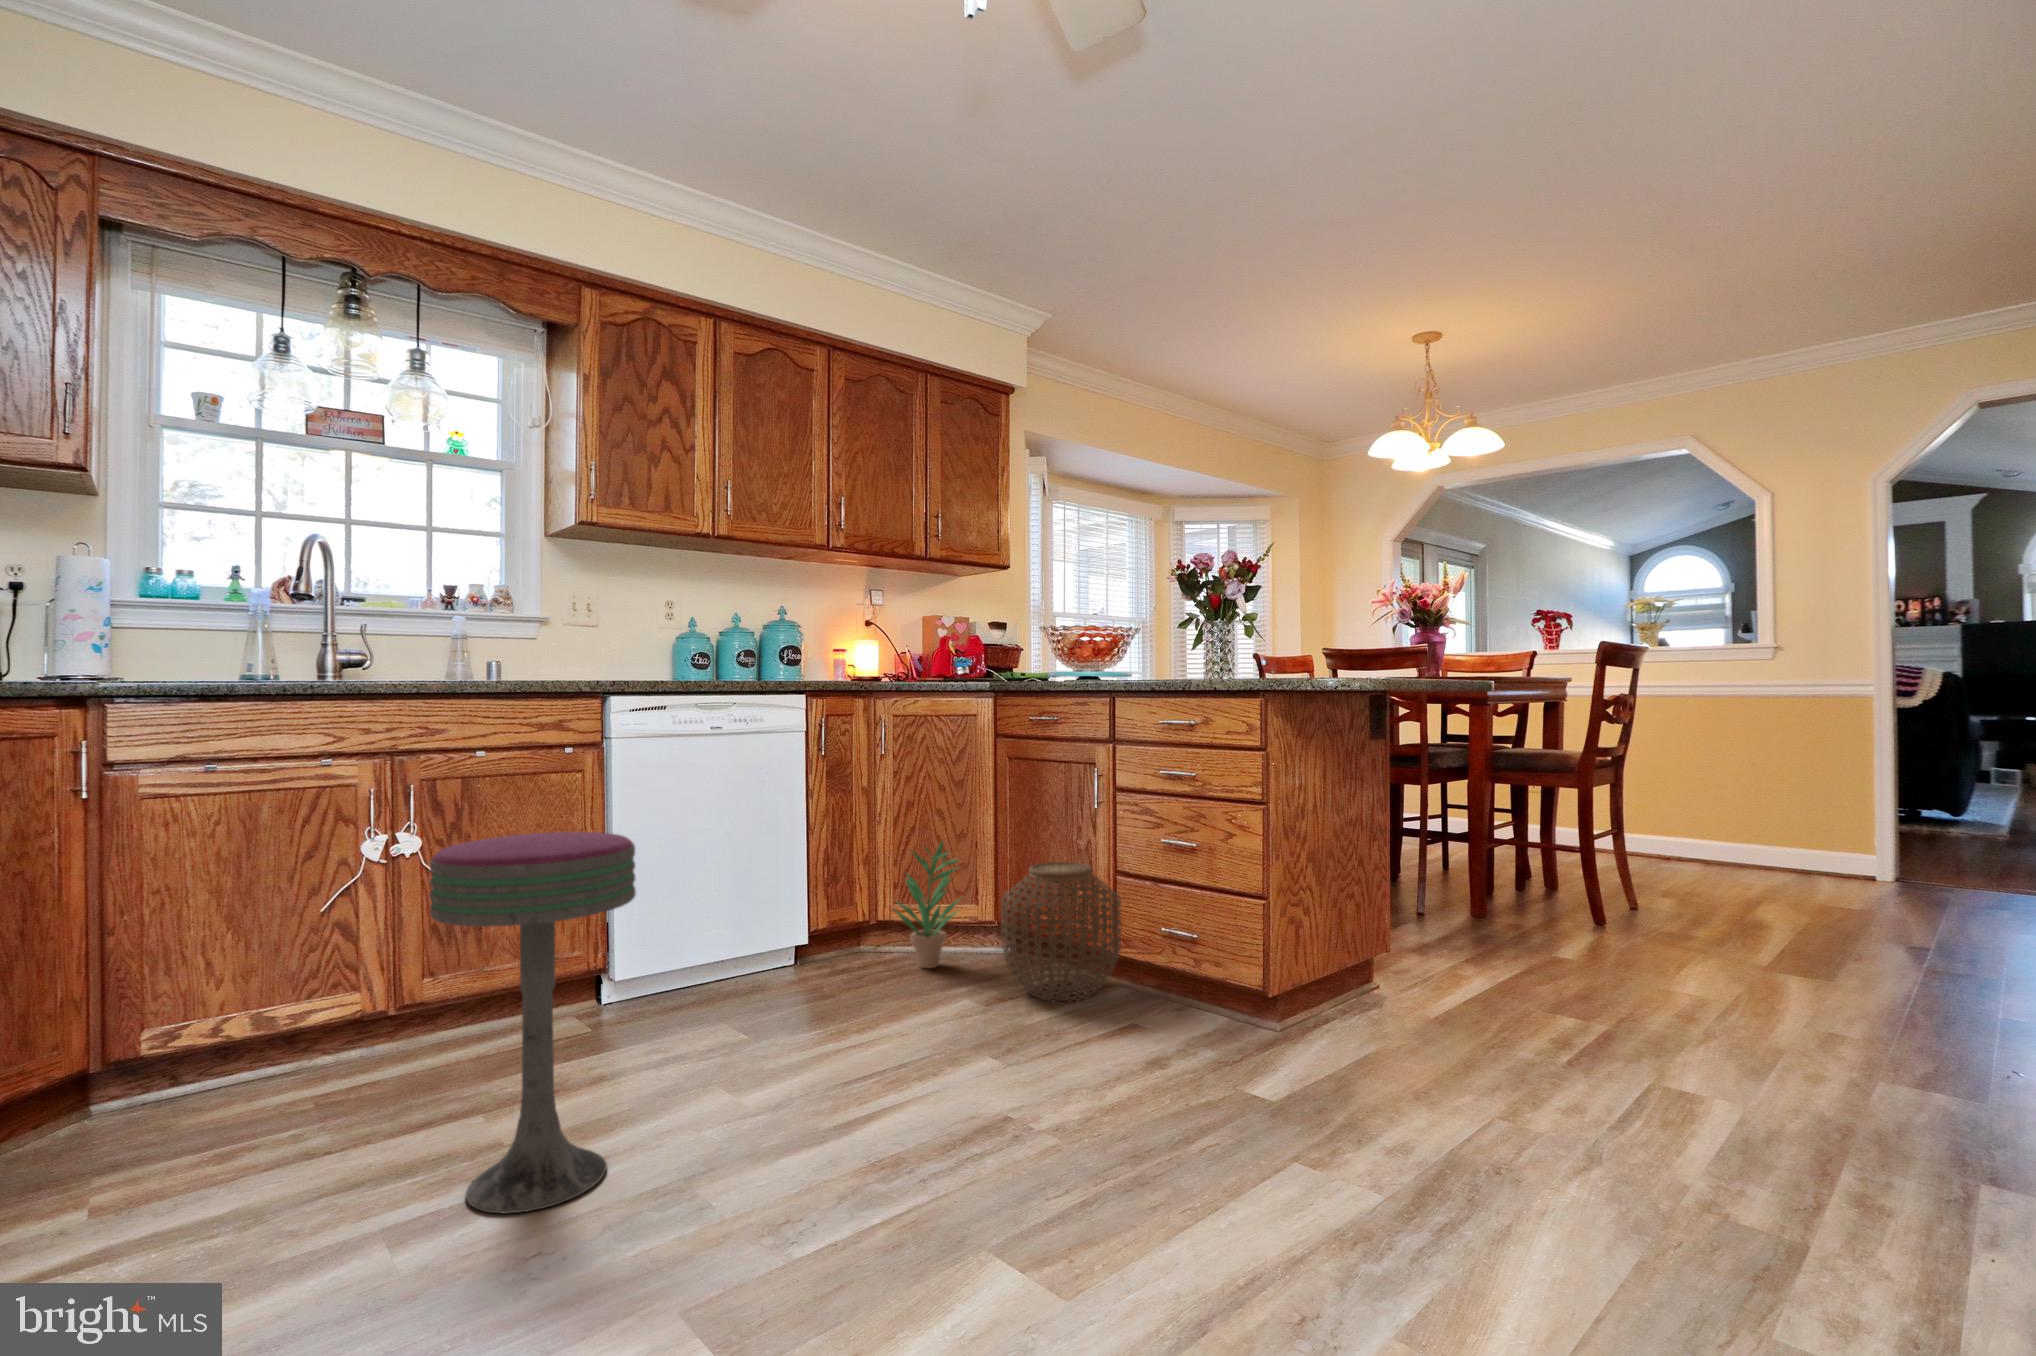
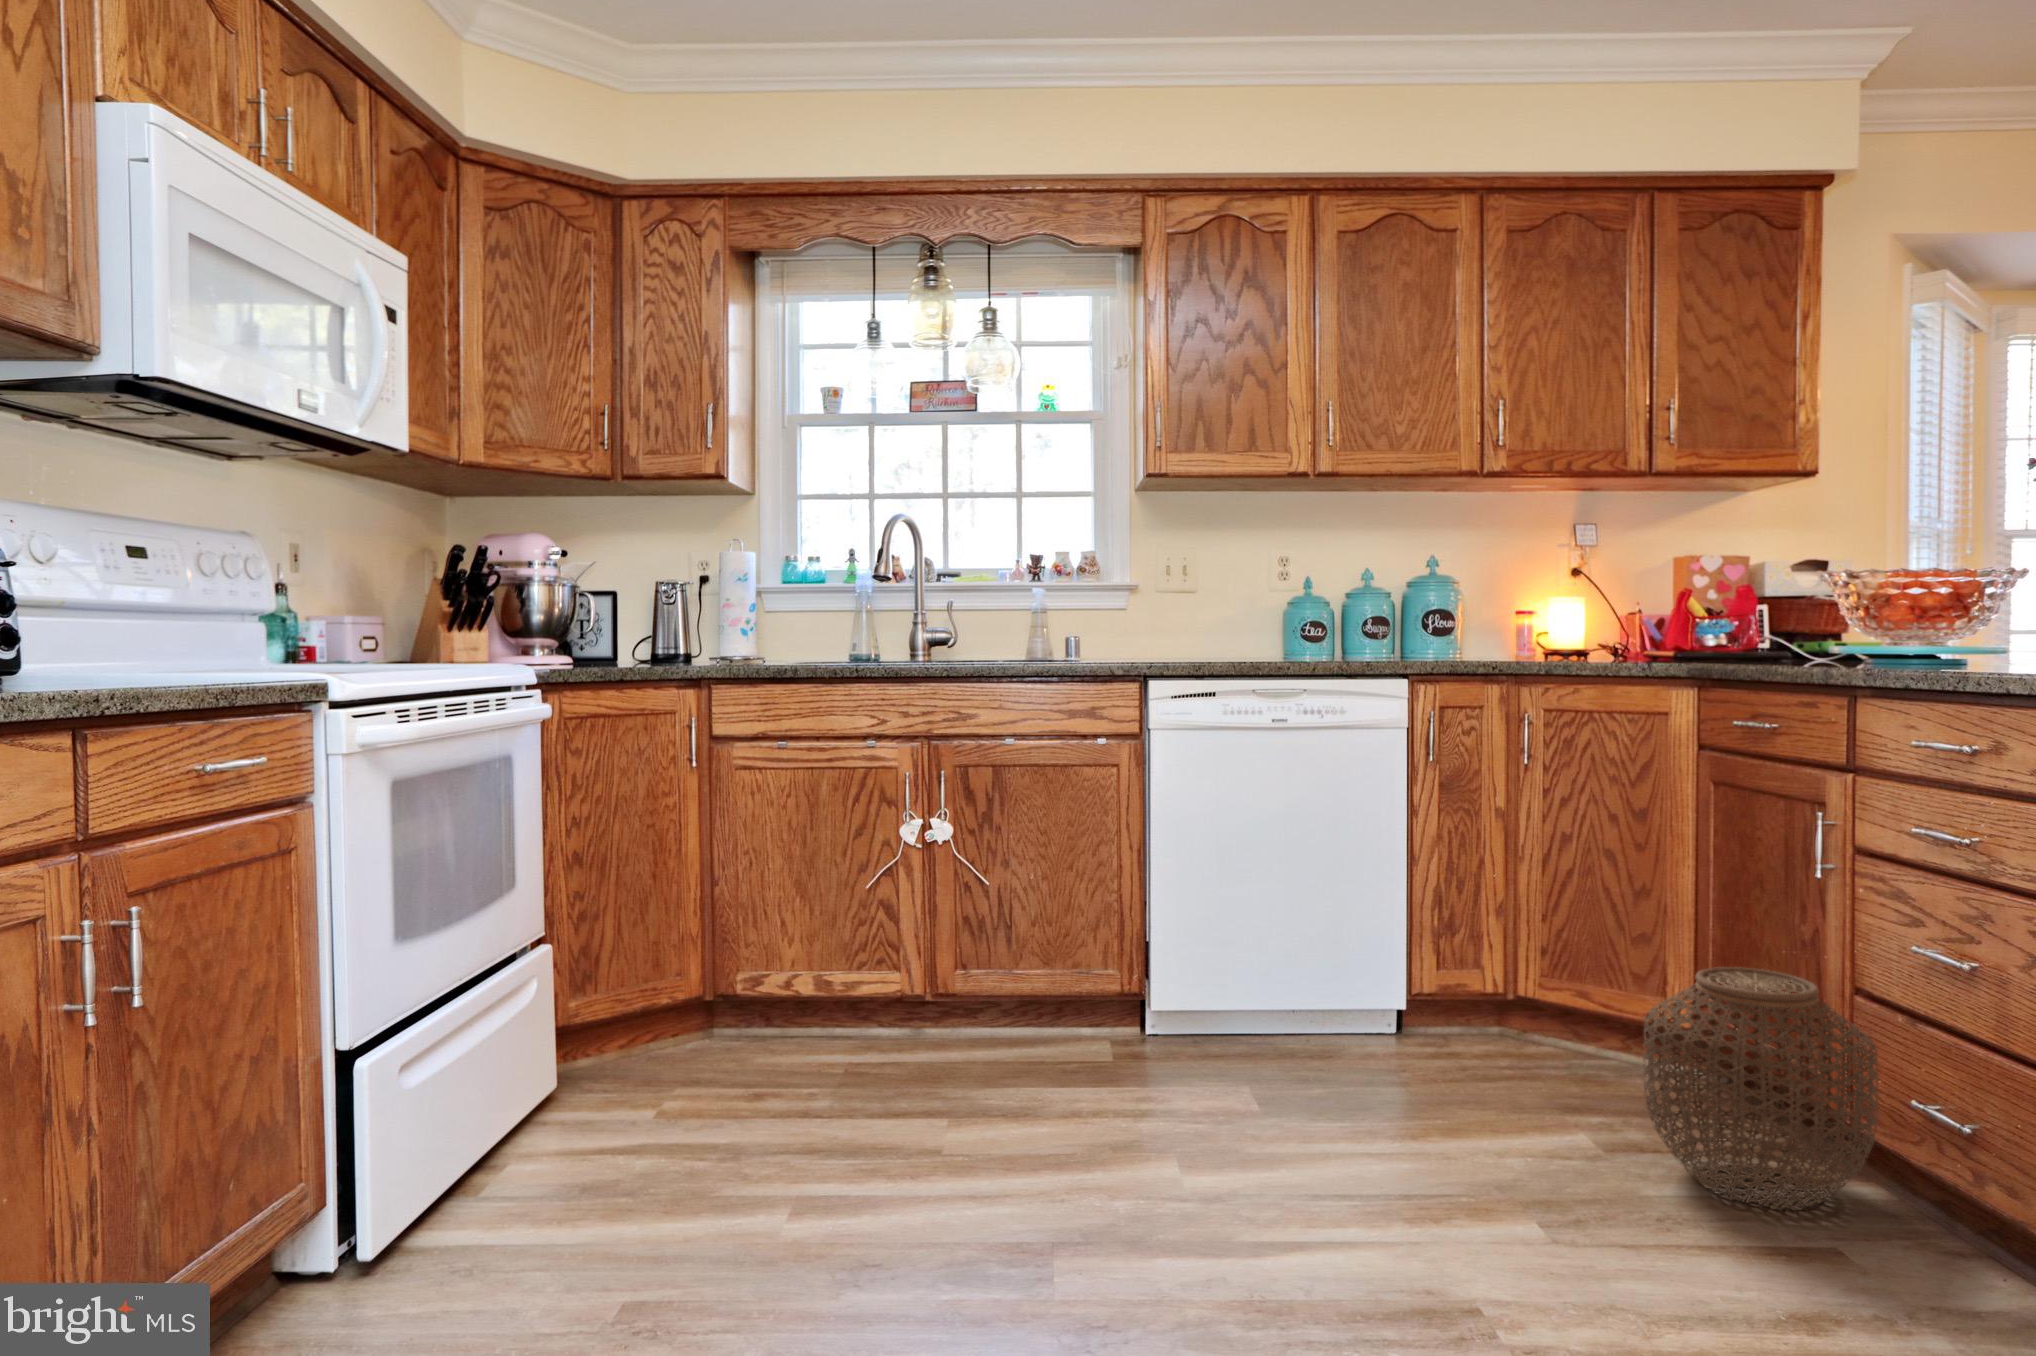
bar stool: present [430,832,636,1213] -> none [808,842,1012,1255]
potted plant: present [894,841,960,968] -> none [1510,901,1629,1091]

